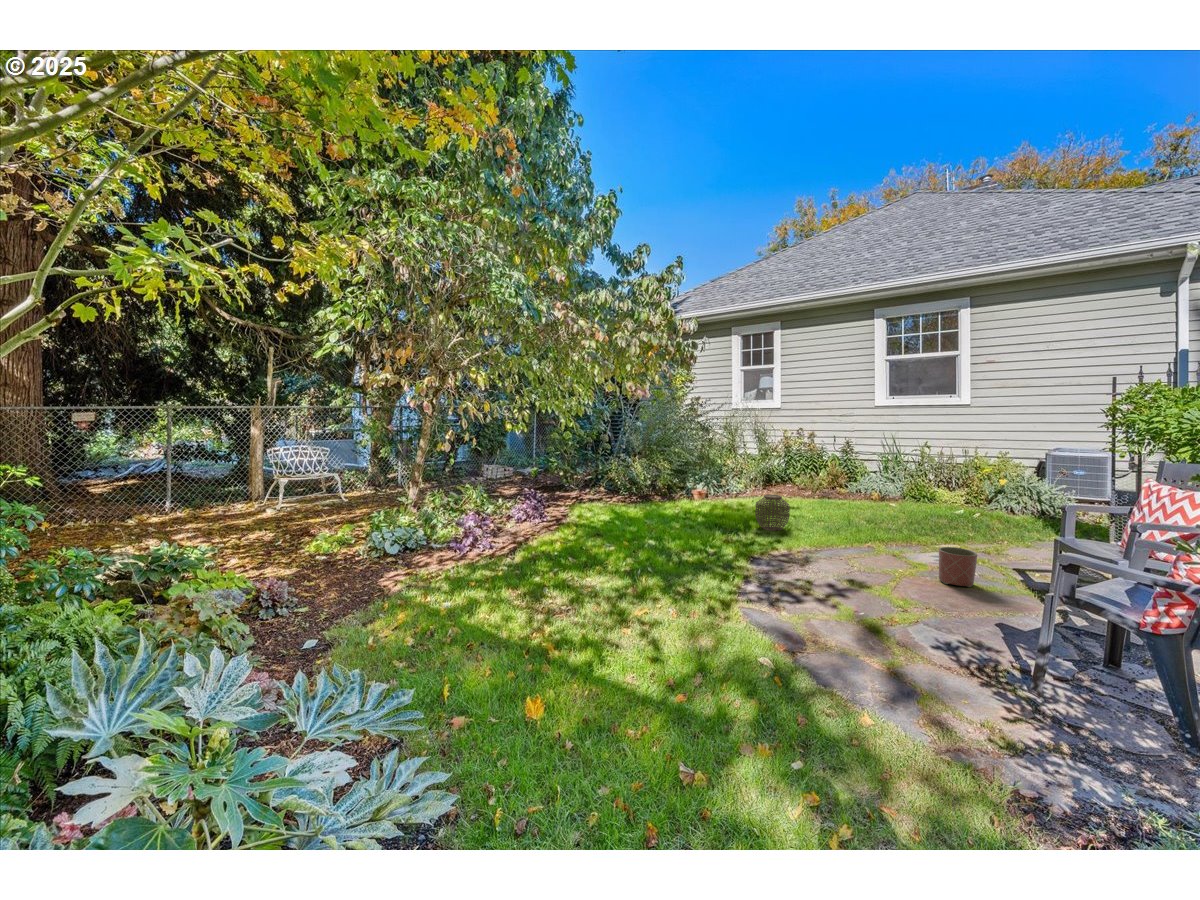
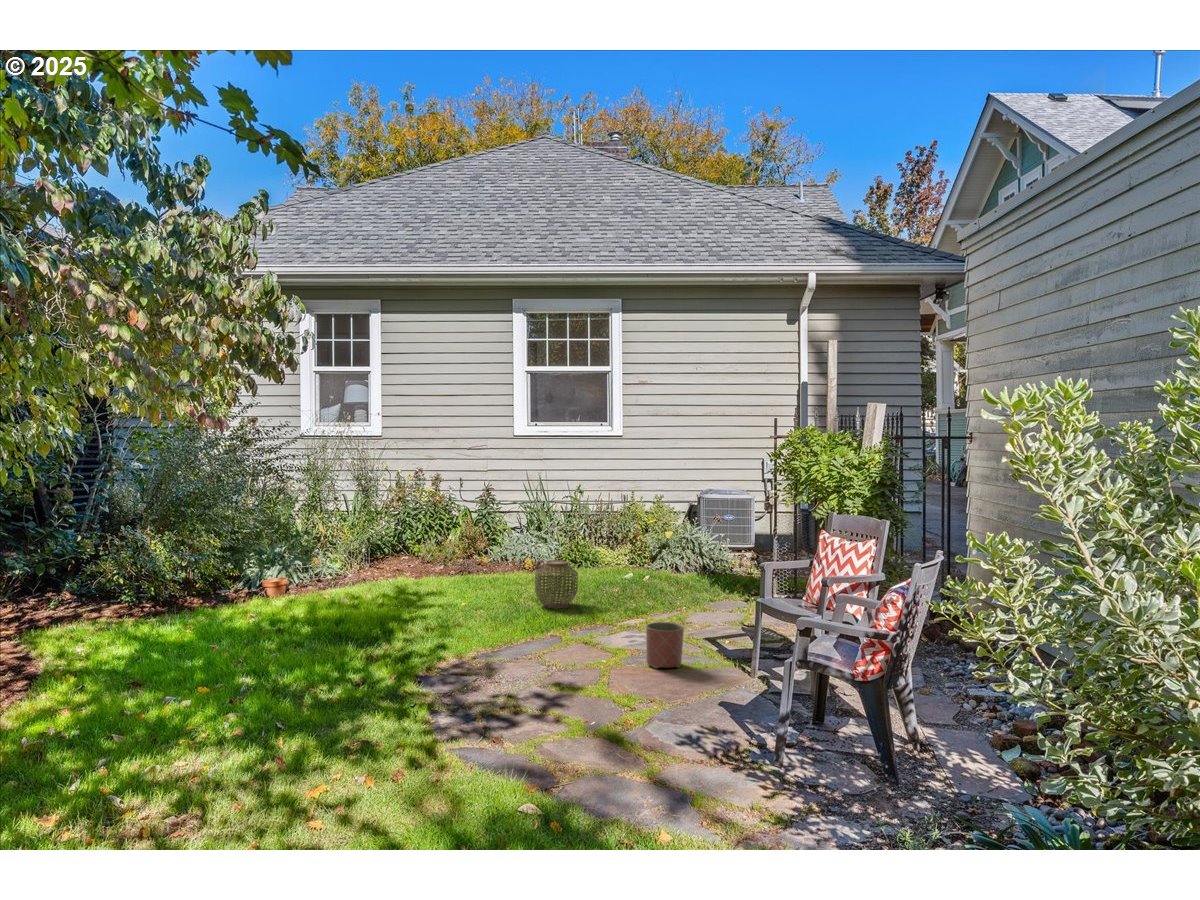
woven basket: present [755,494,790,531] -> present [535,560,578,608]

